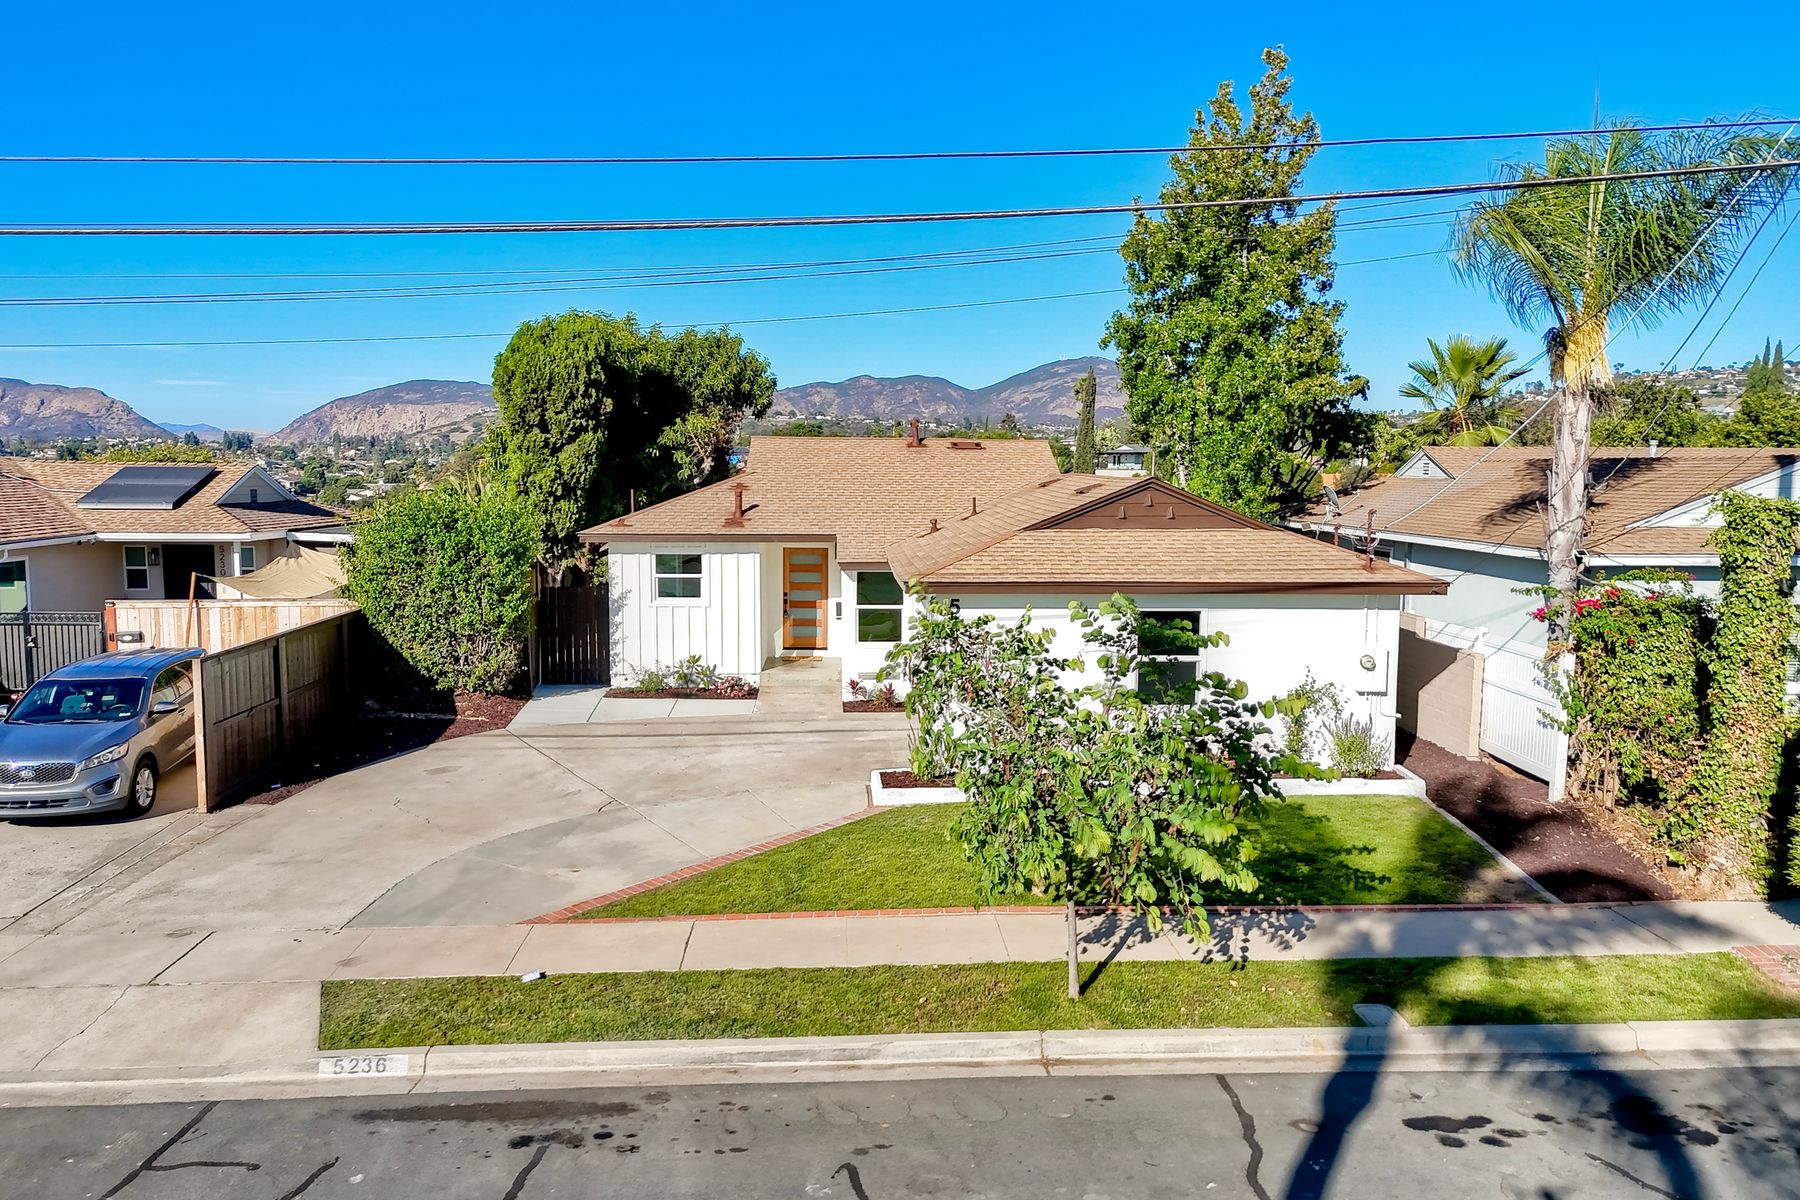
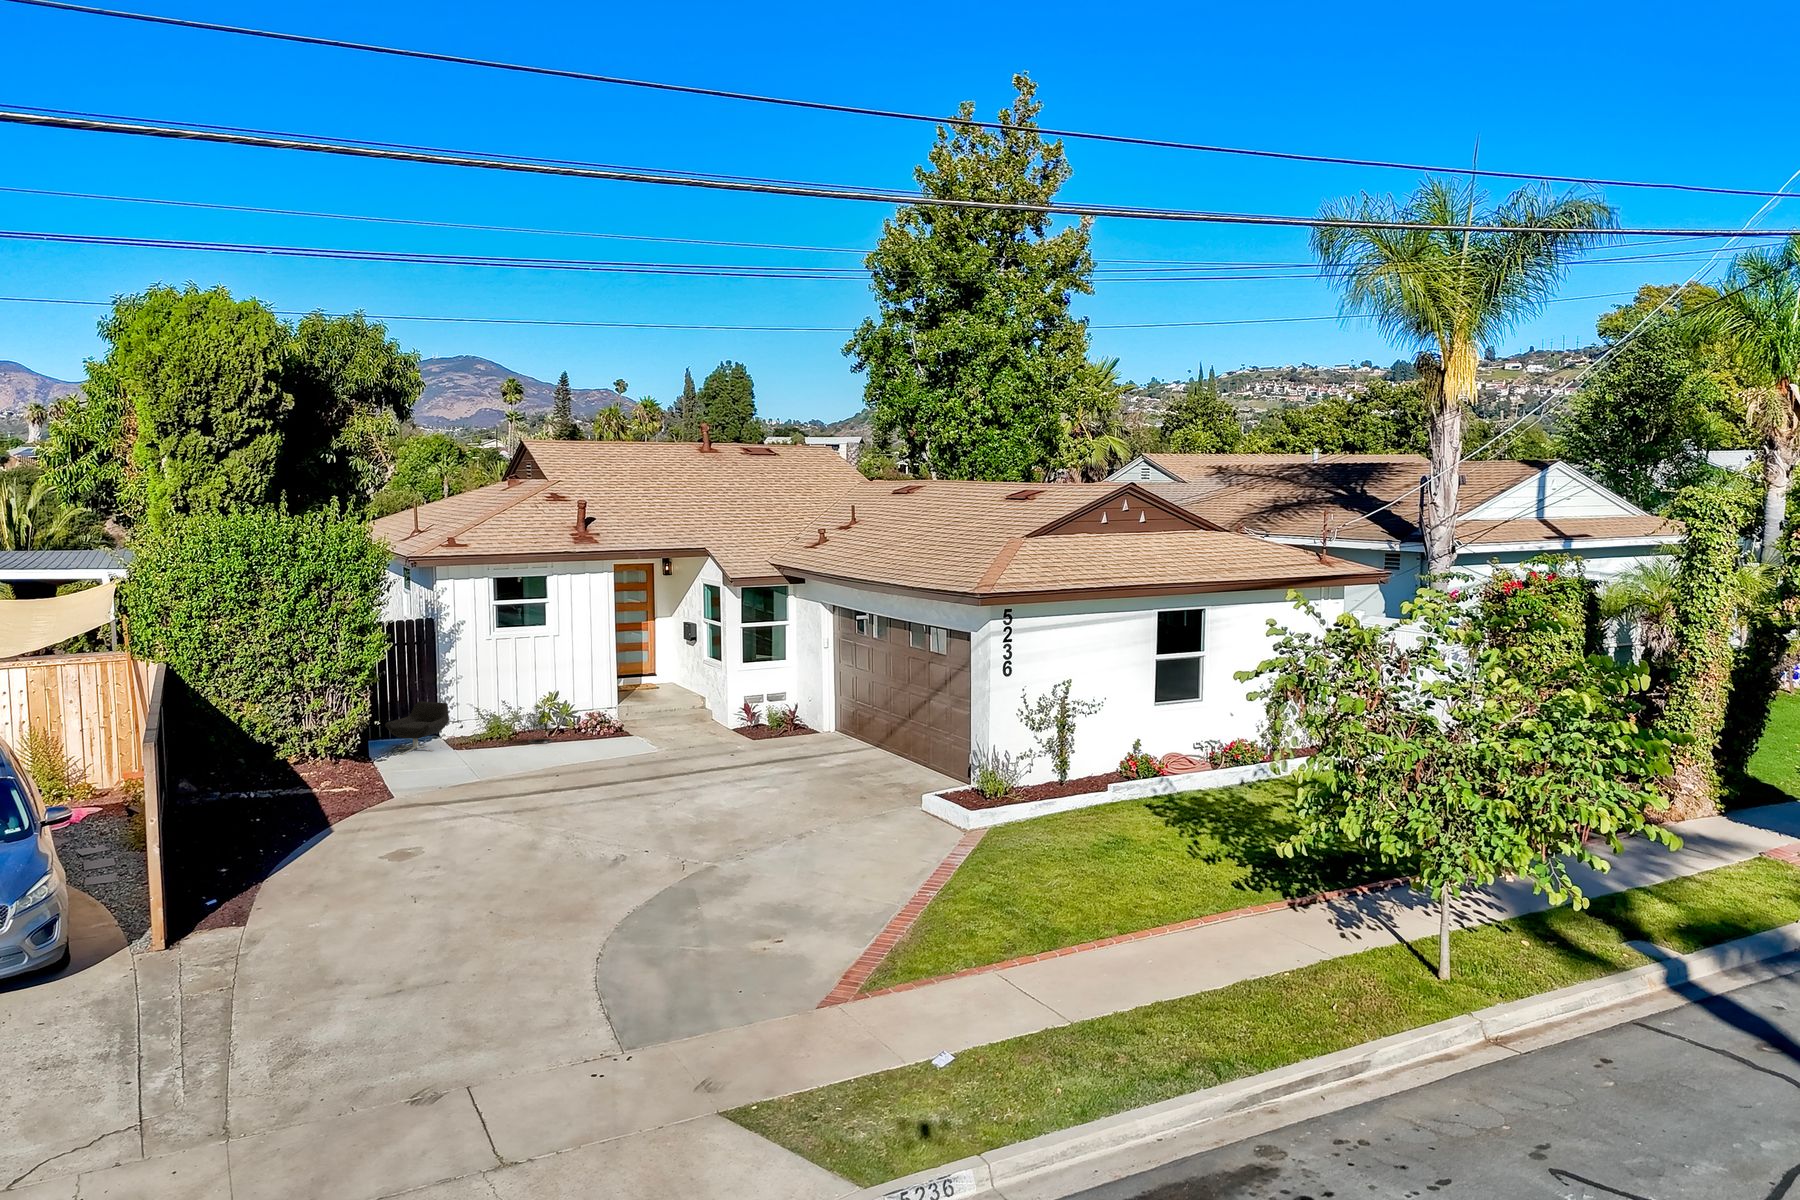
lounge chair: none [574,652,625,695] -> present [385,701,449,754]

